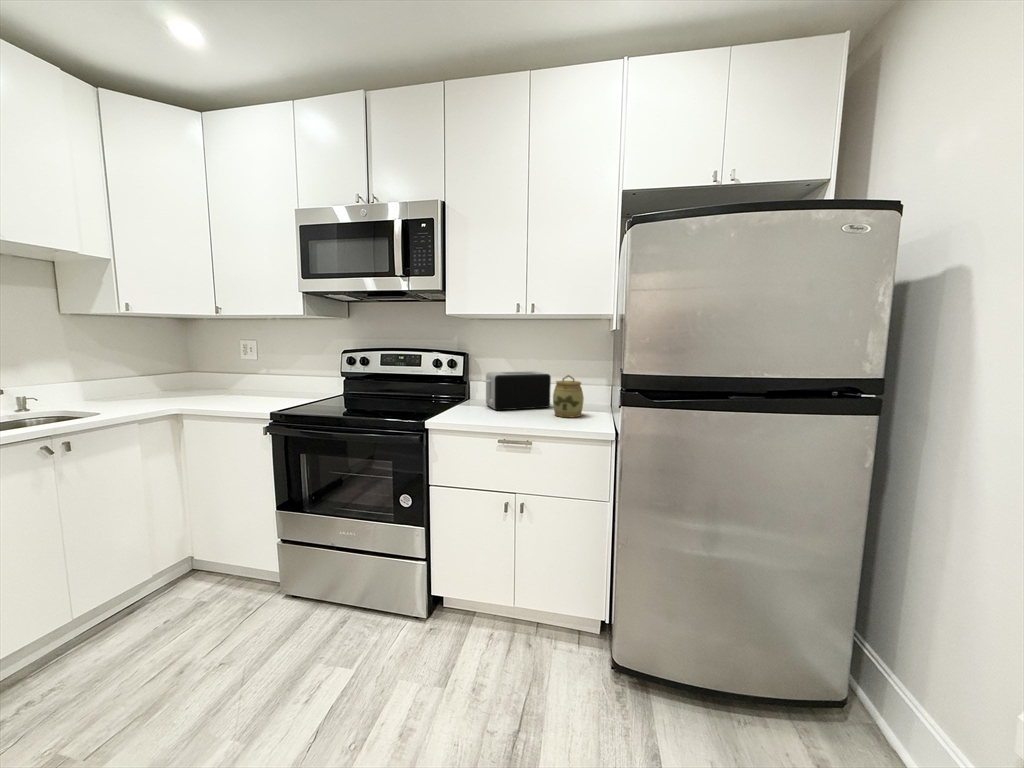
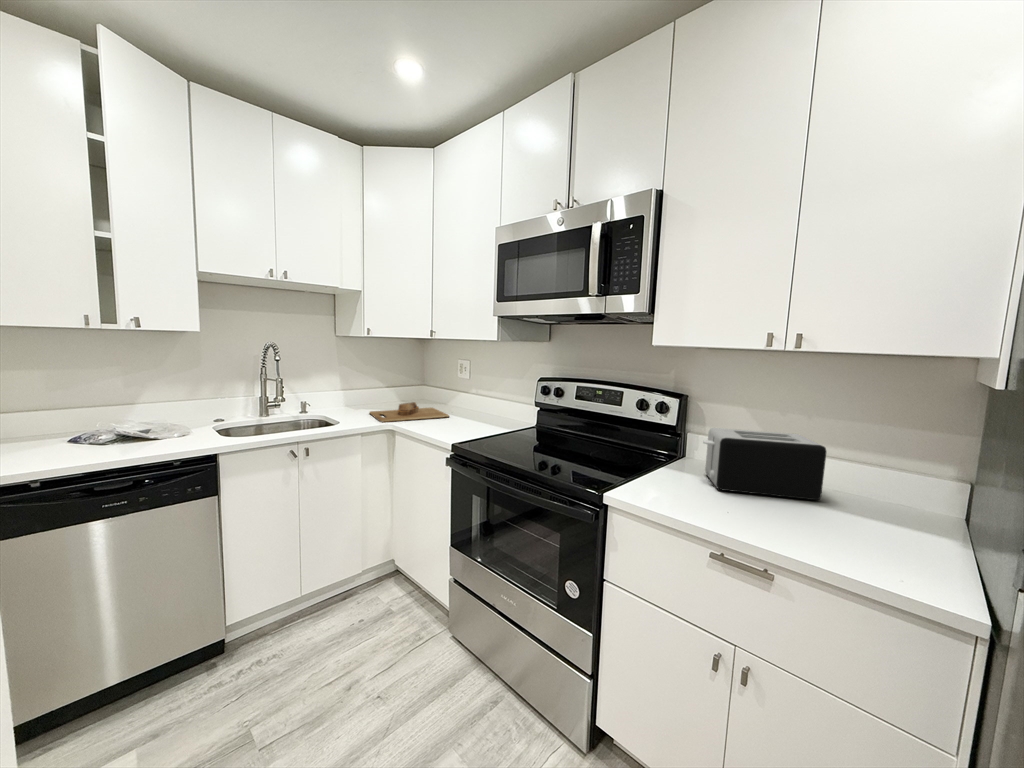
jar: present [553,375,584,417] -> none [827,460,901,542]
cutting board: none [130,387,243,409] -> present [370,402,449,422]

